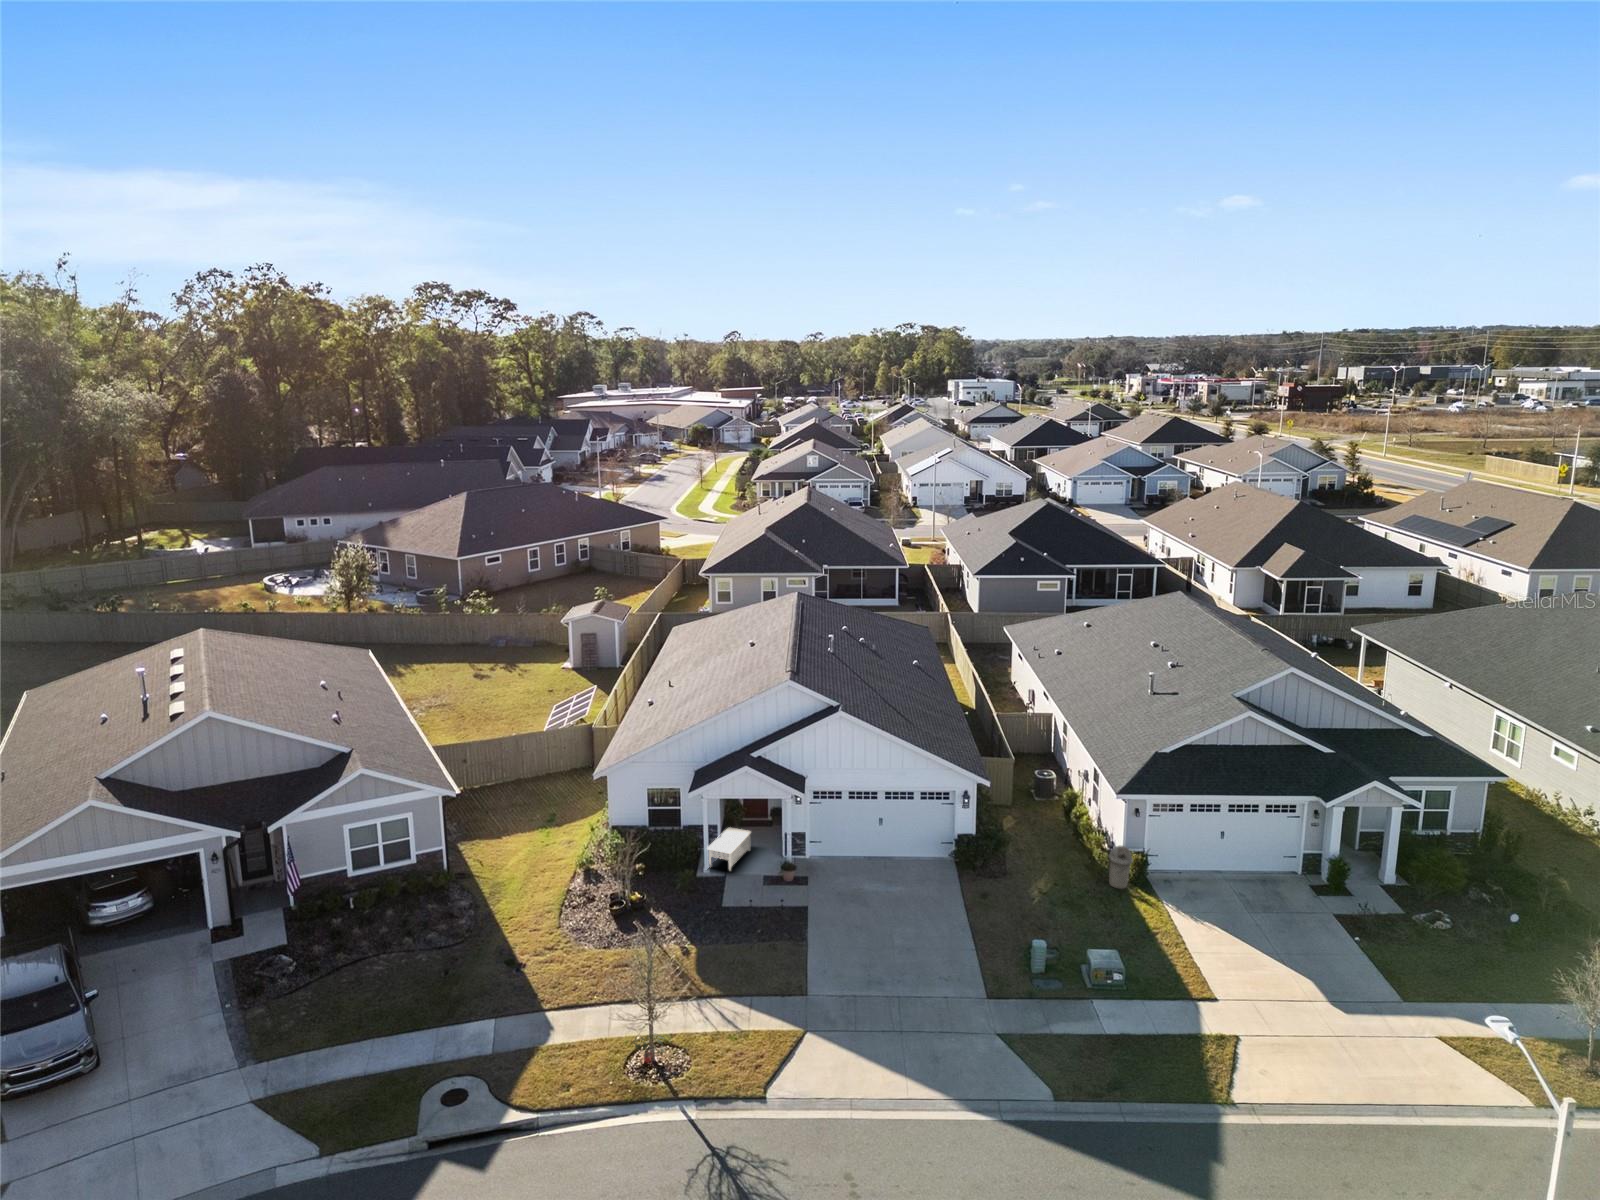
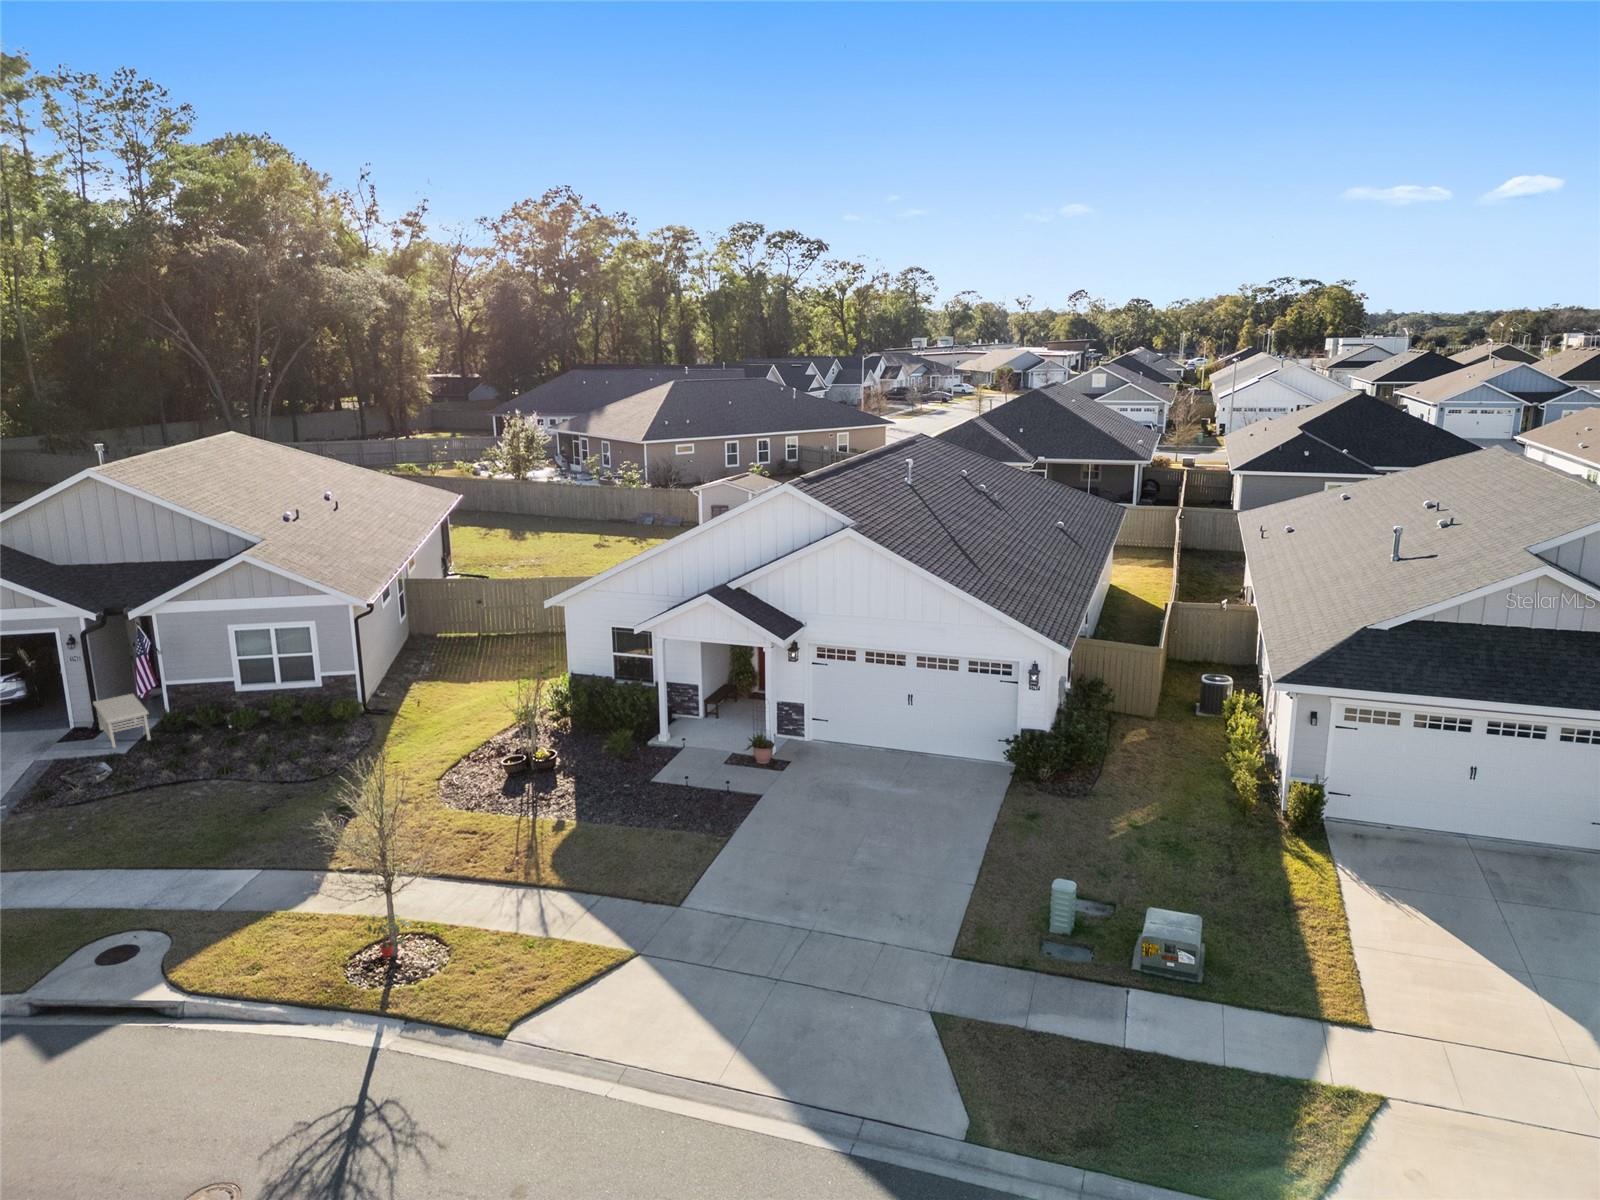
storage bench: present [707,827,751,871] -> present [93,694,150,748]
trash can: present [1108,846,1133,889] -> none [1252,766,1296,837]

